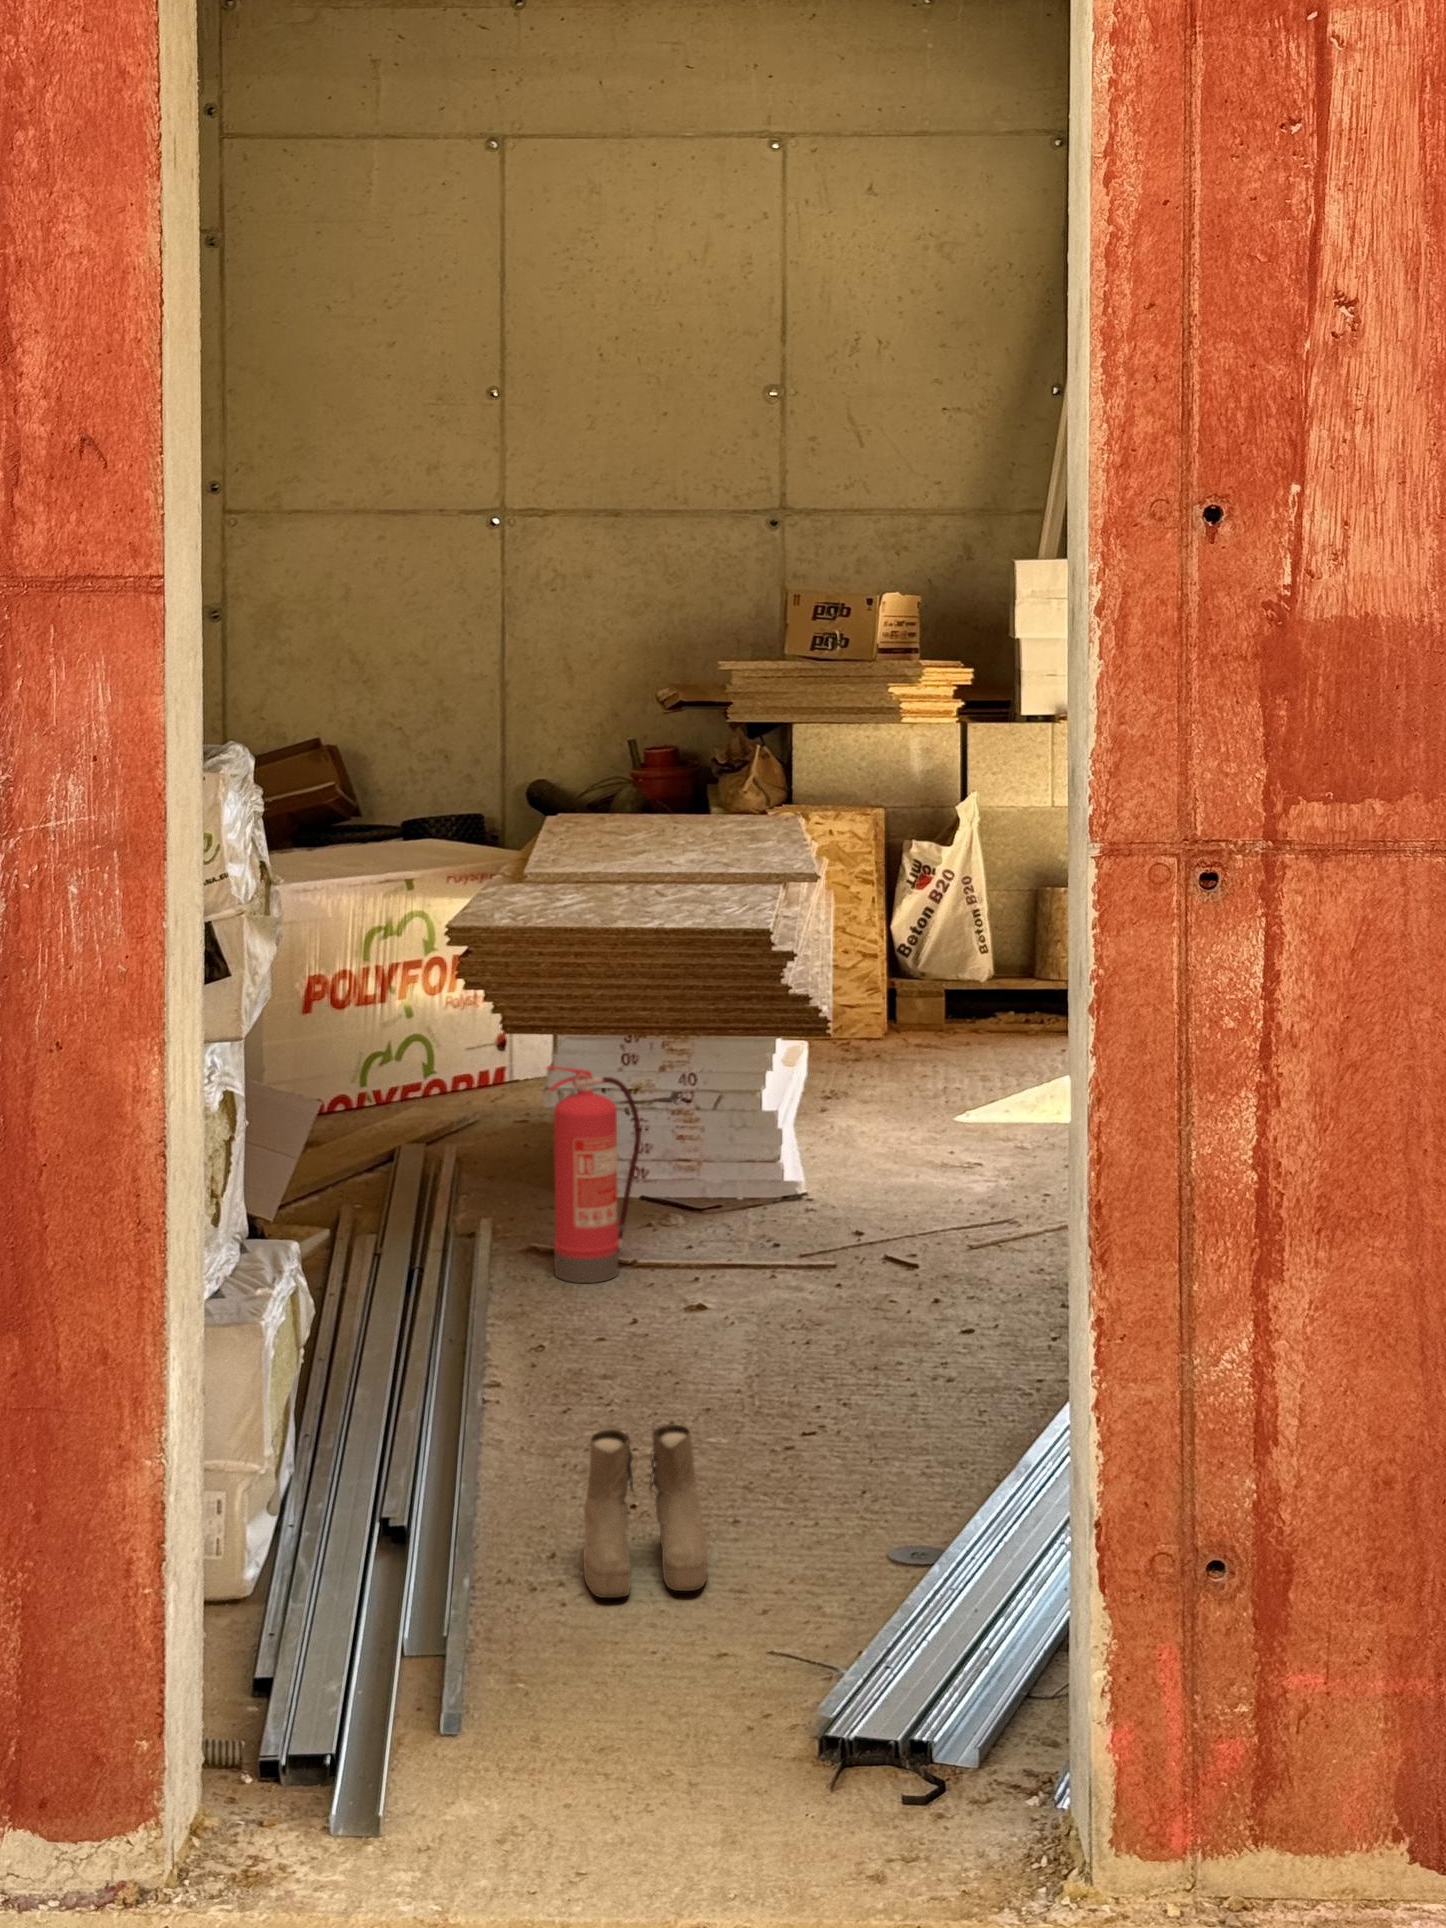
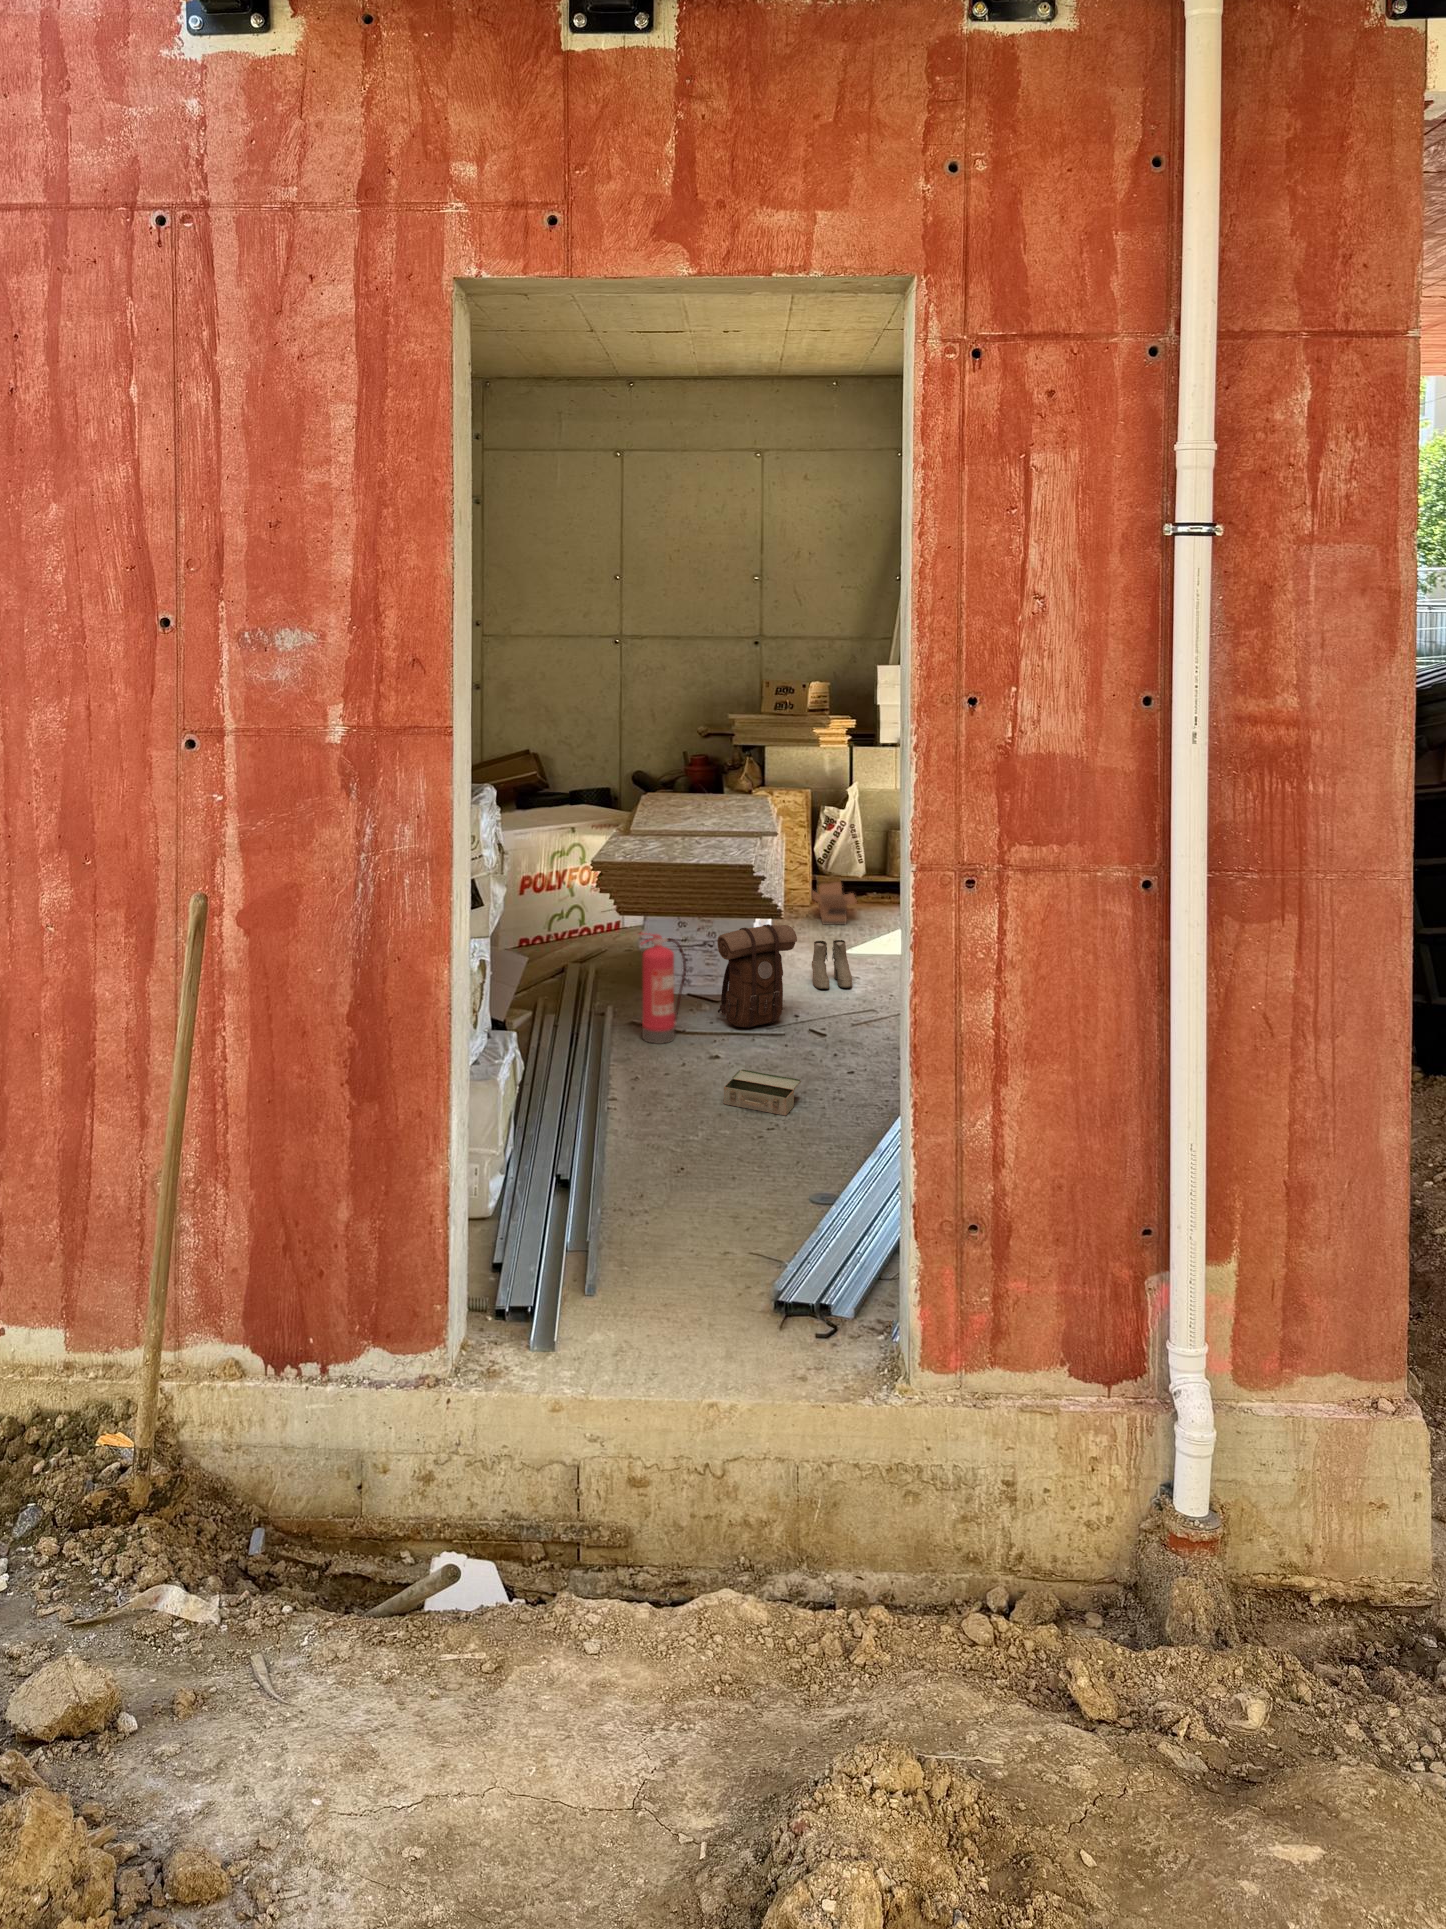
cardboard box: none [882,988,974,1069] -> present [811,882,857,925]
backpack: none [702,1050,858,1253] -> present [717,924,797,1028]
toolbox: none [716,1322,868,1406] -> present [724,1069,801,1116]
boots: present [584,1425,707,1598] -> present [812,940,852,989]

